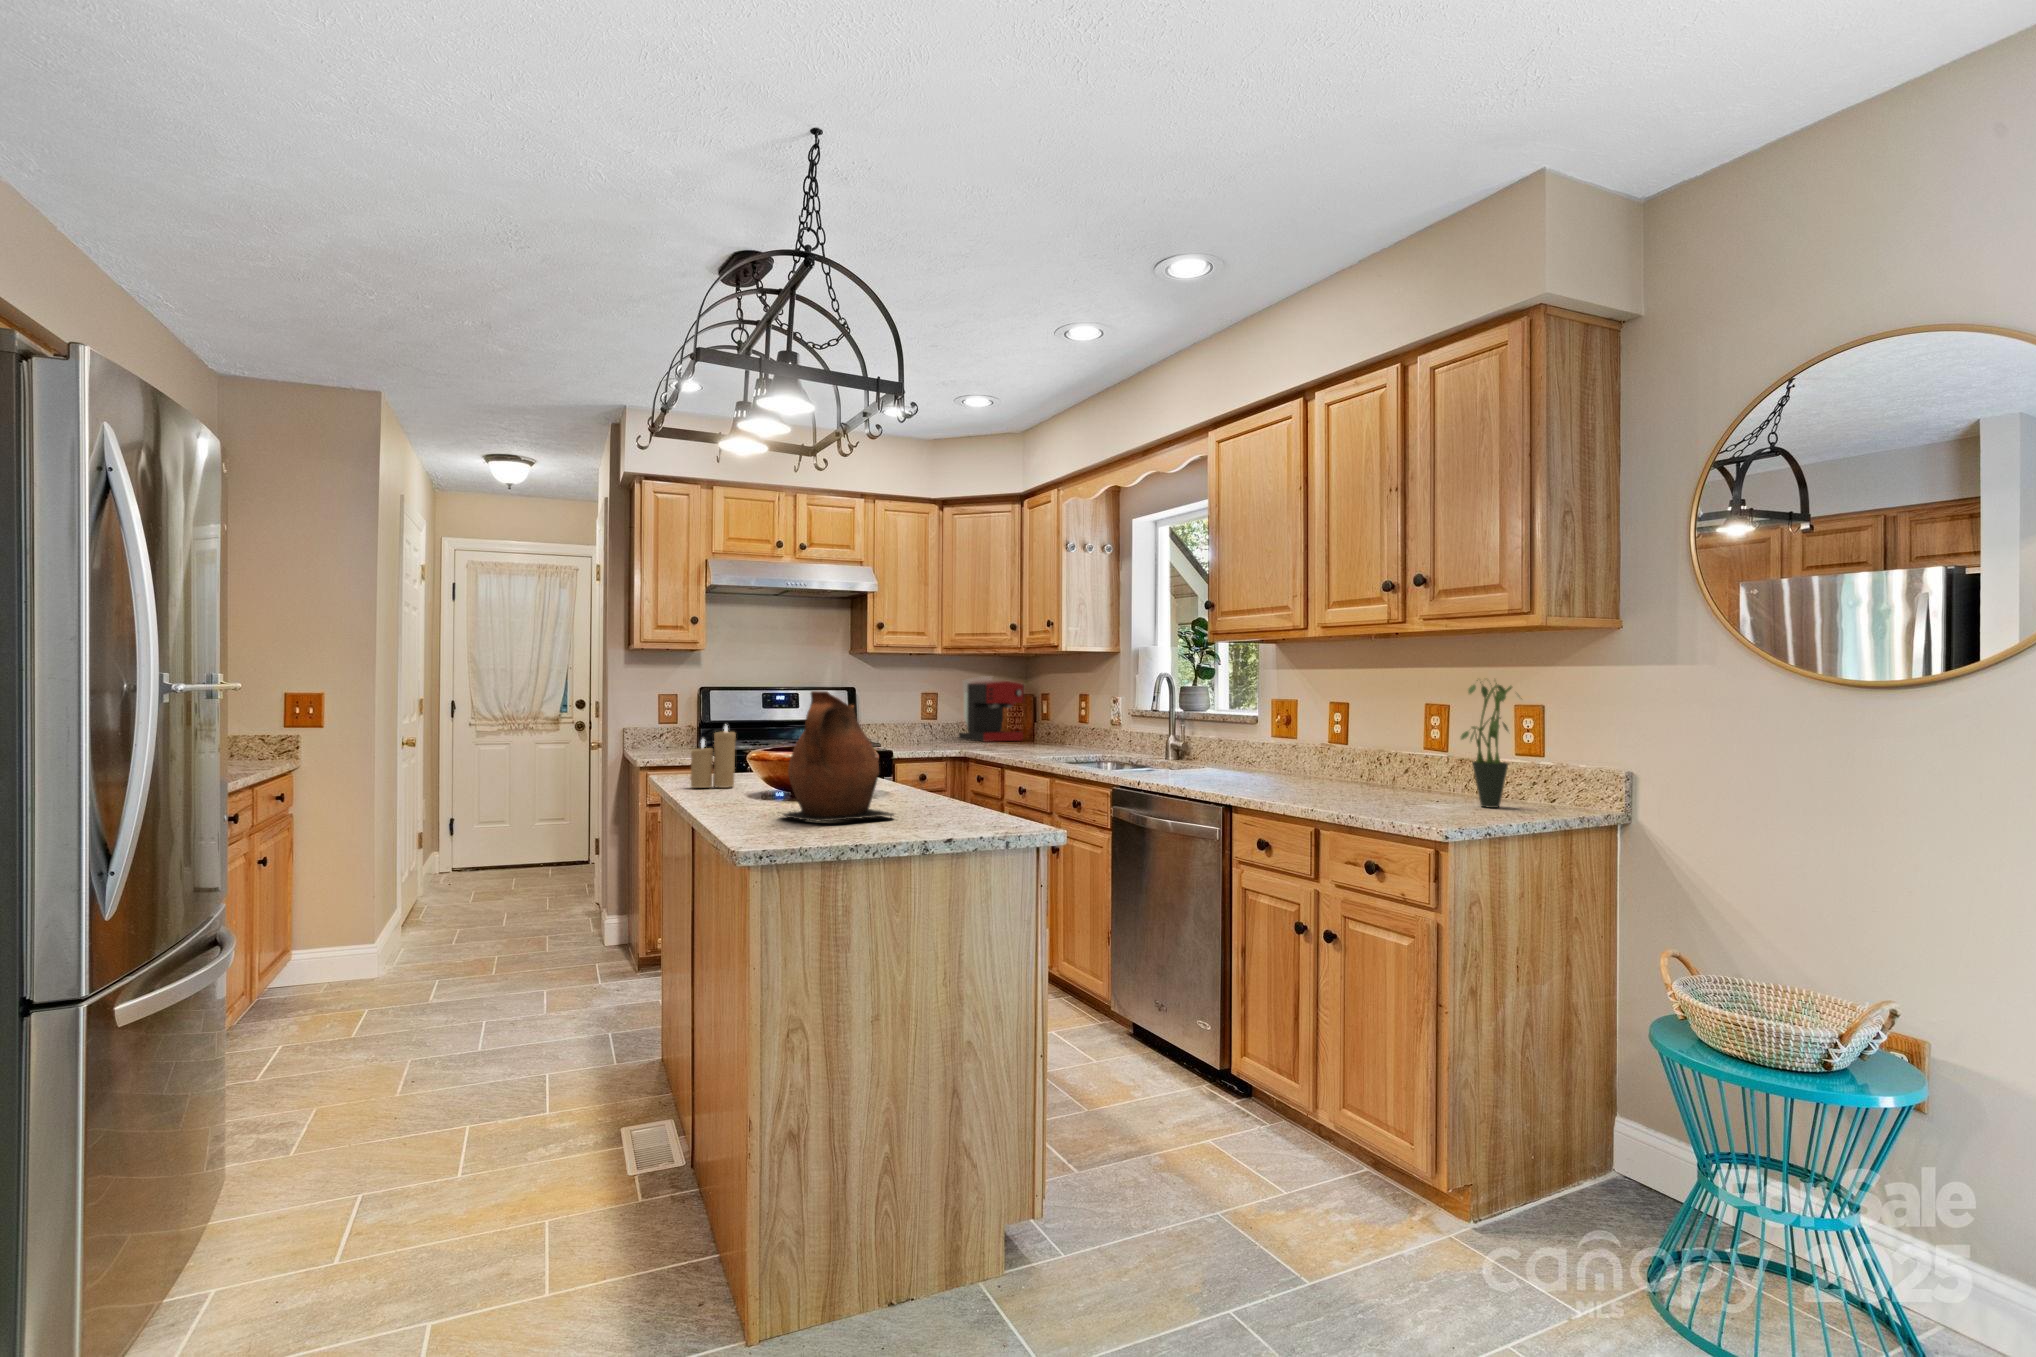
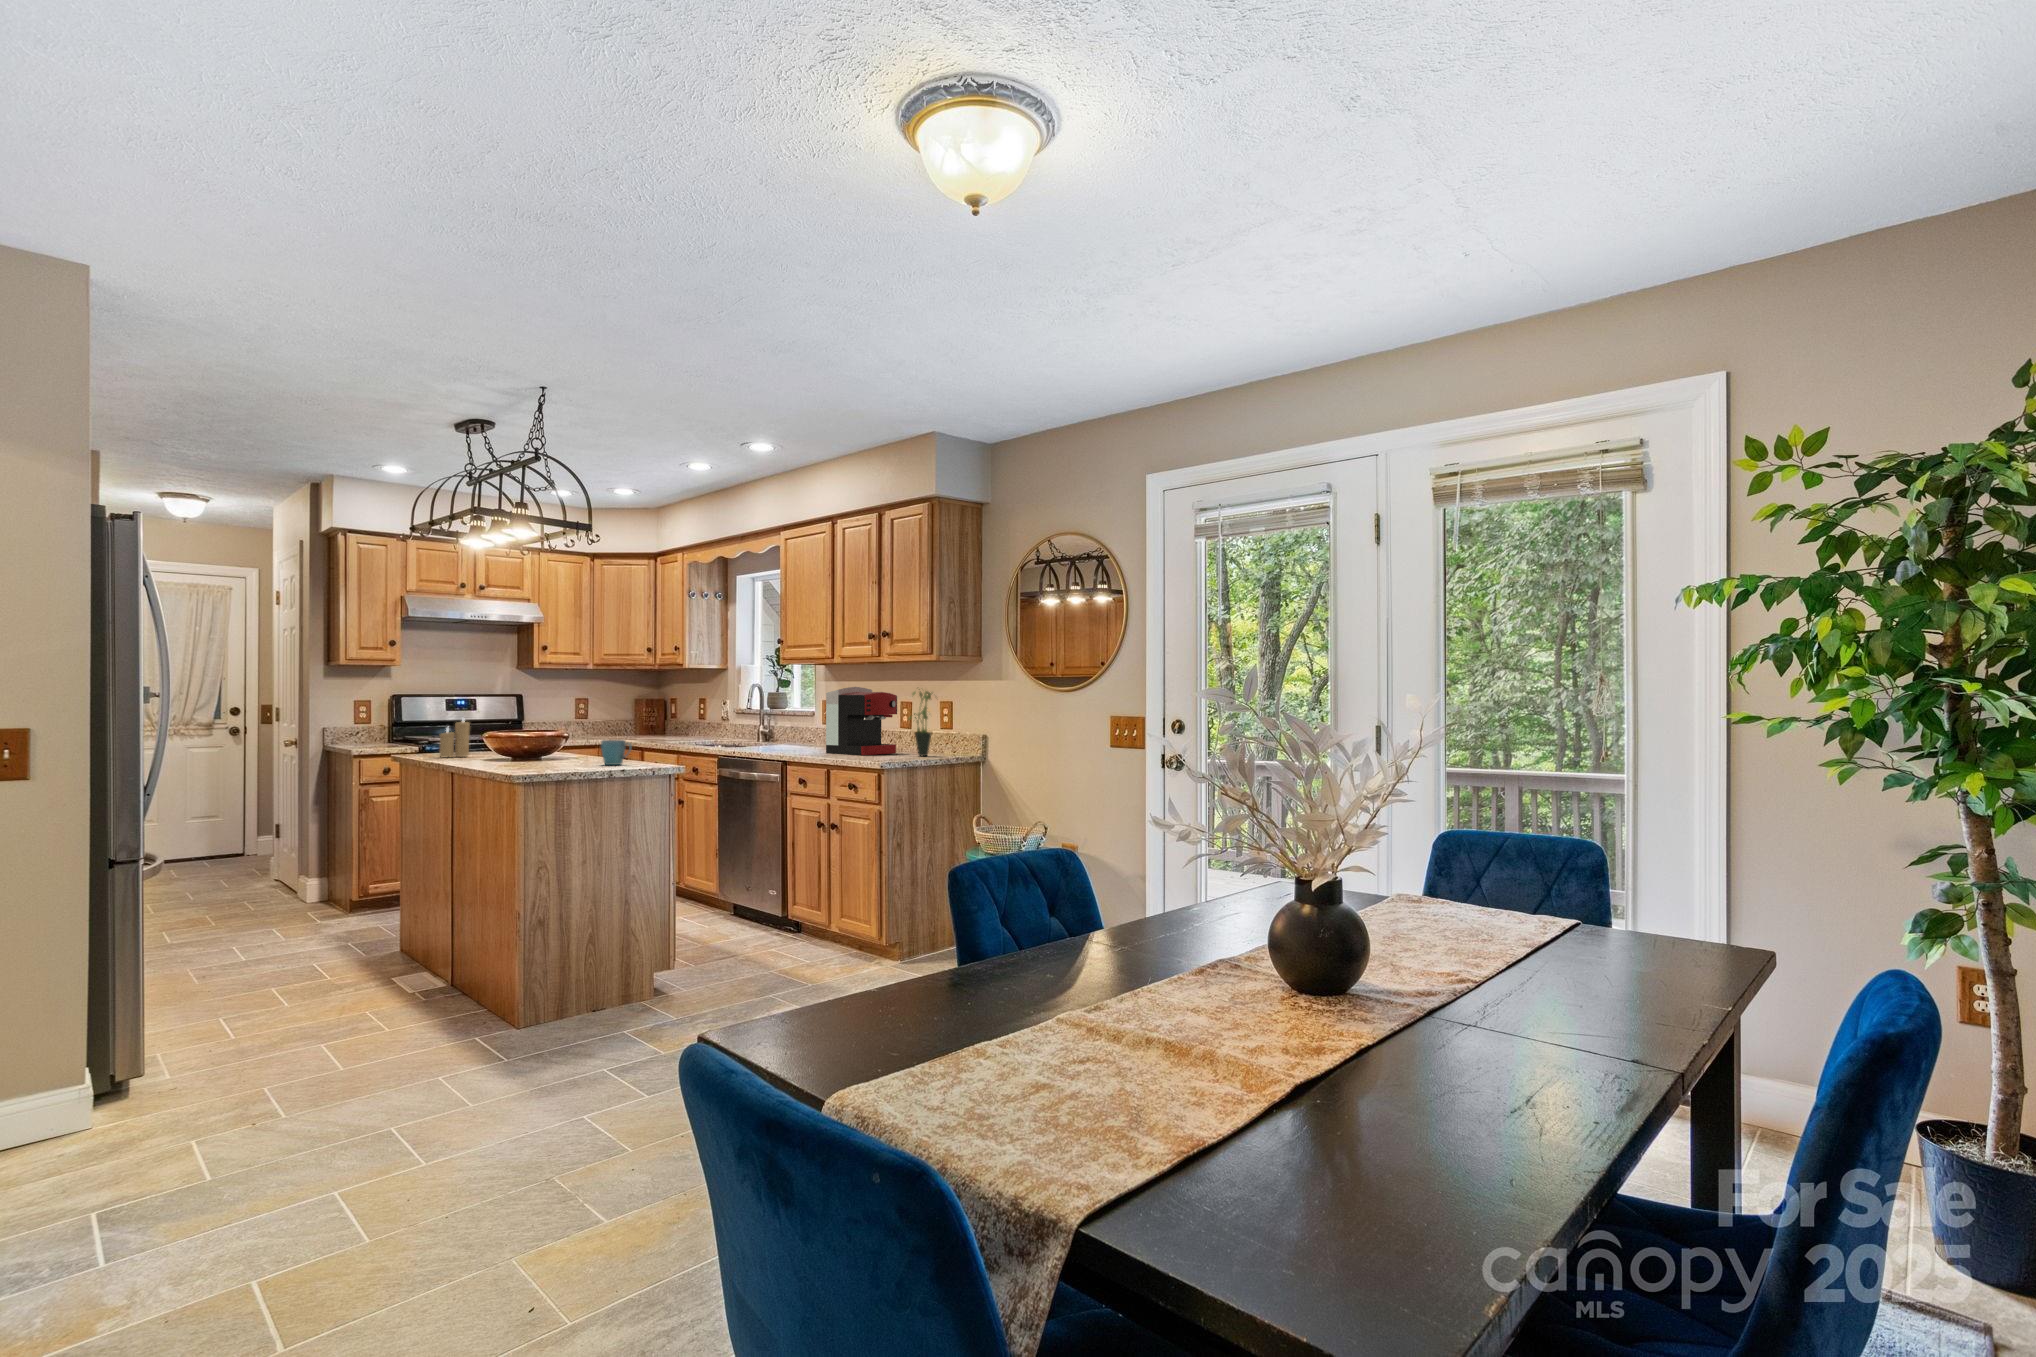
coffee maker: present [959,676,1024,742] -> present [826,687,897,755]
ceramic pitcher: present [783,691,894,822] -> none [518,696,589,765]
mug: none [915,775,968,826] -> present [601,740,632,765]

